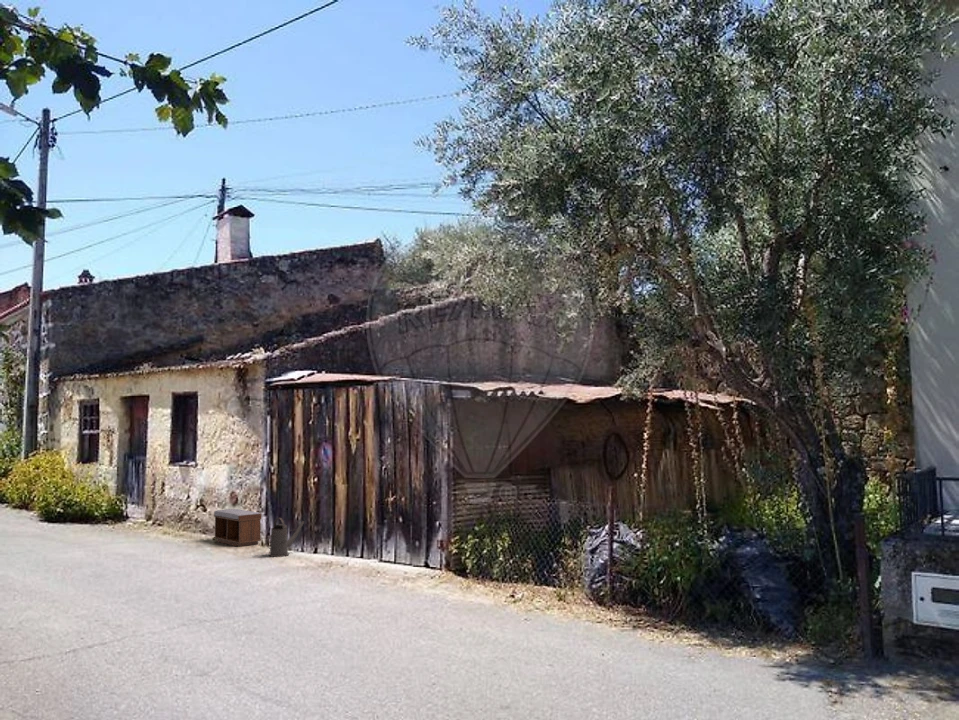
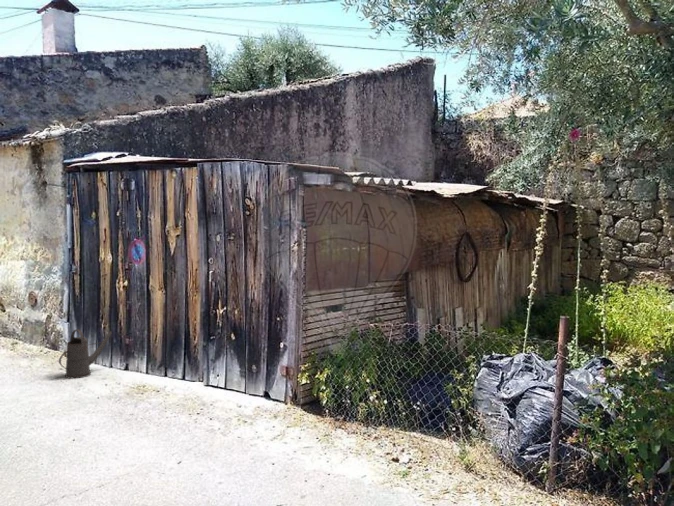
bench: present [214,509,261,546] -> none [7,312,64,359]

